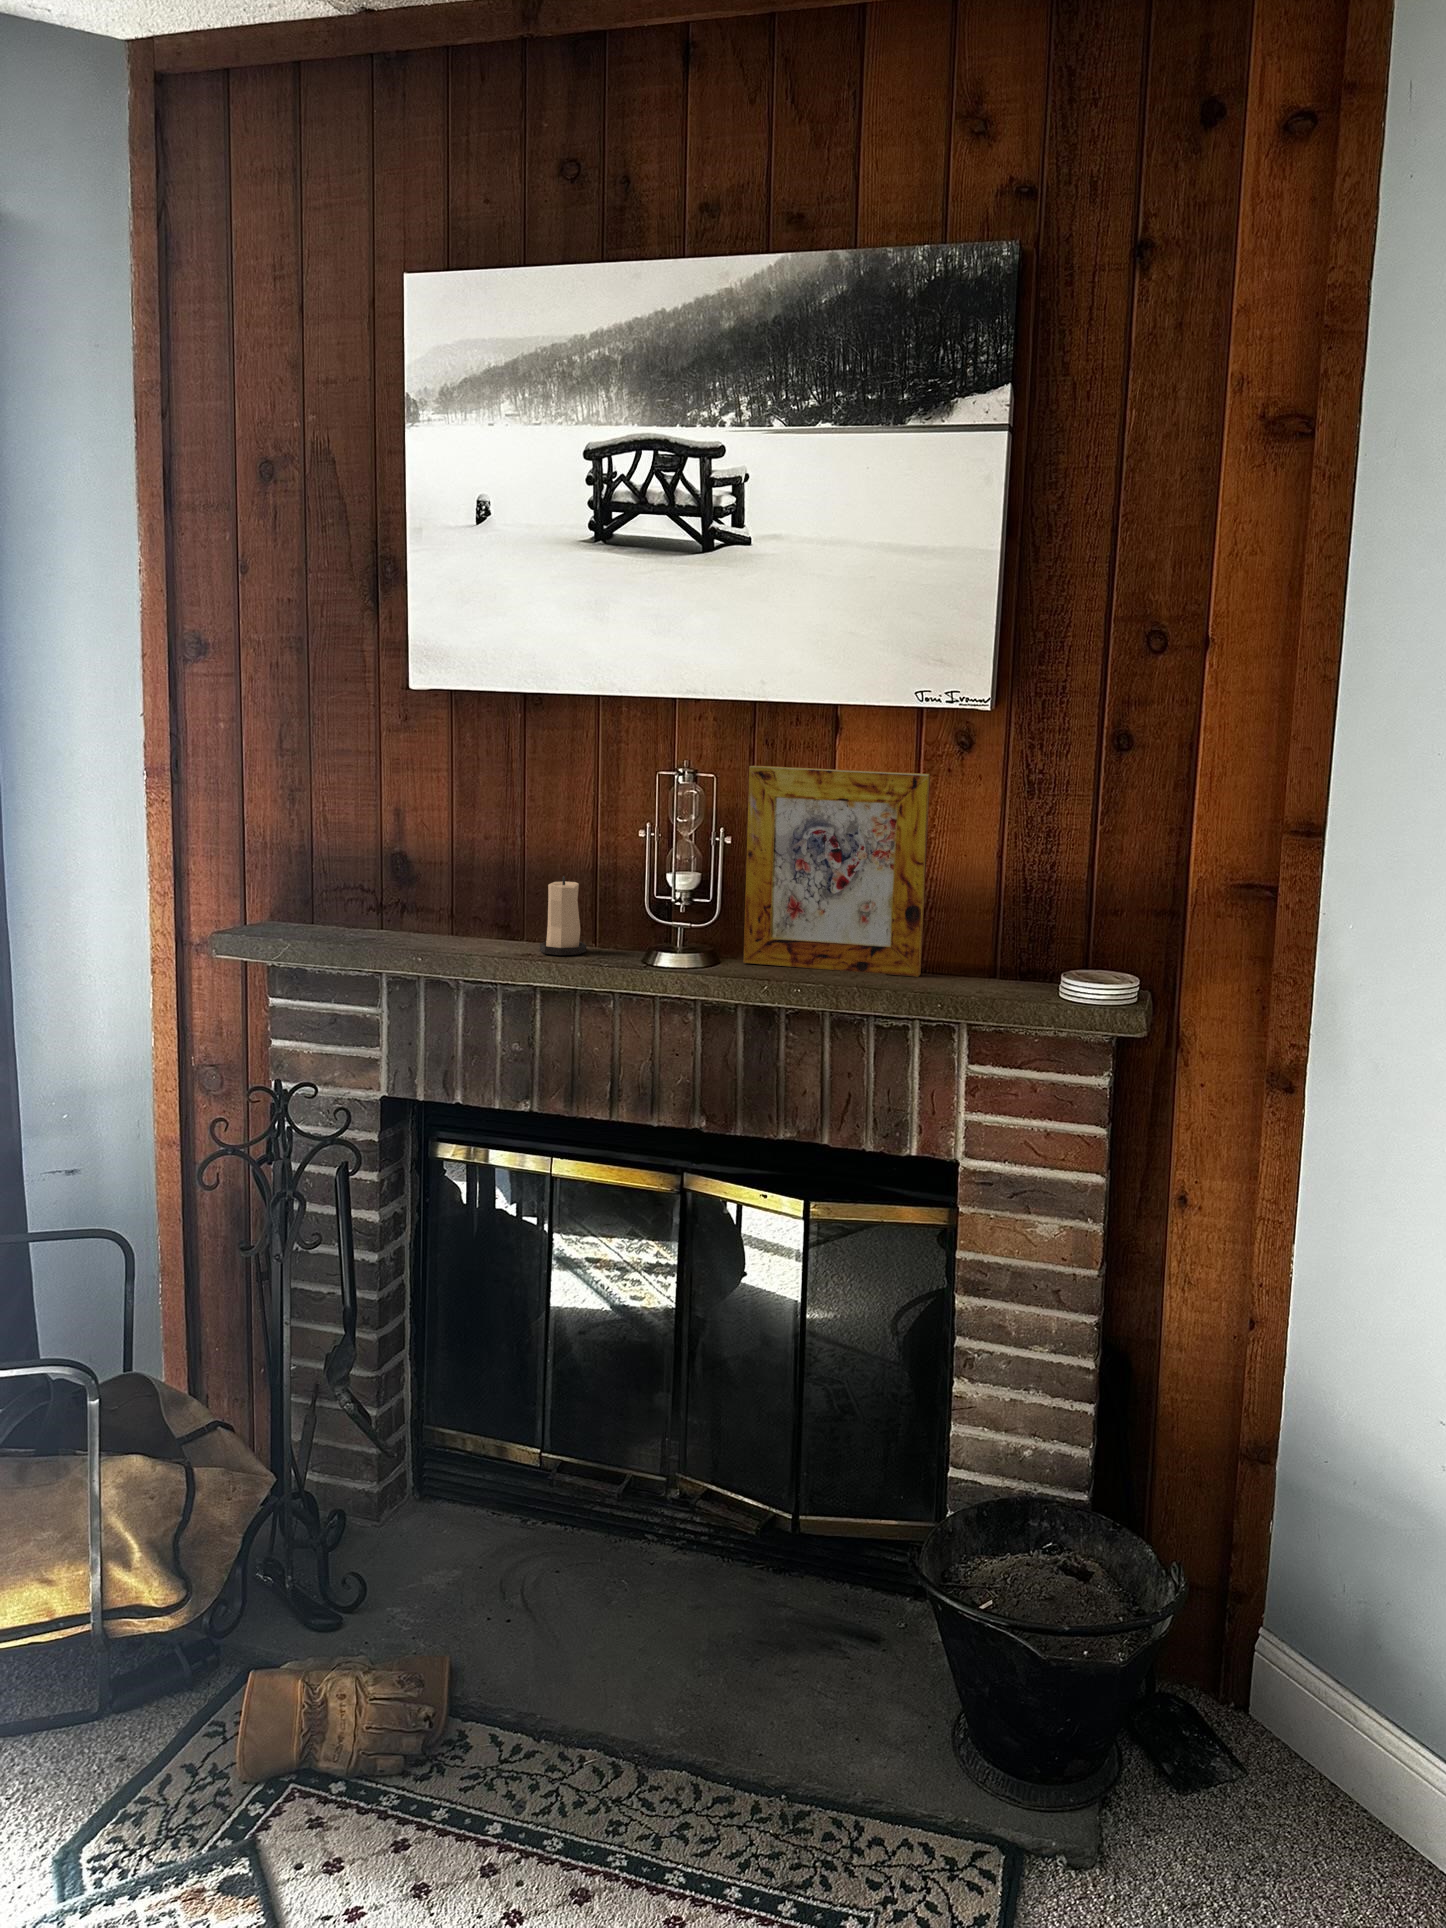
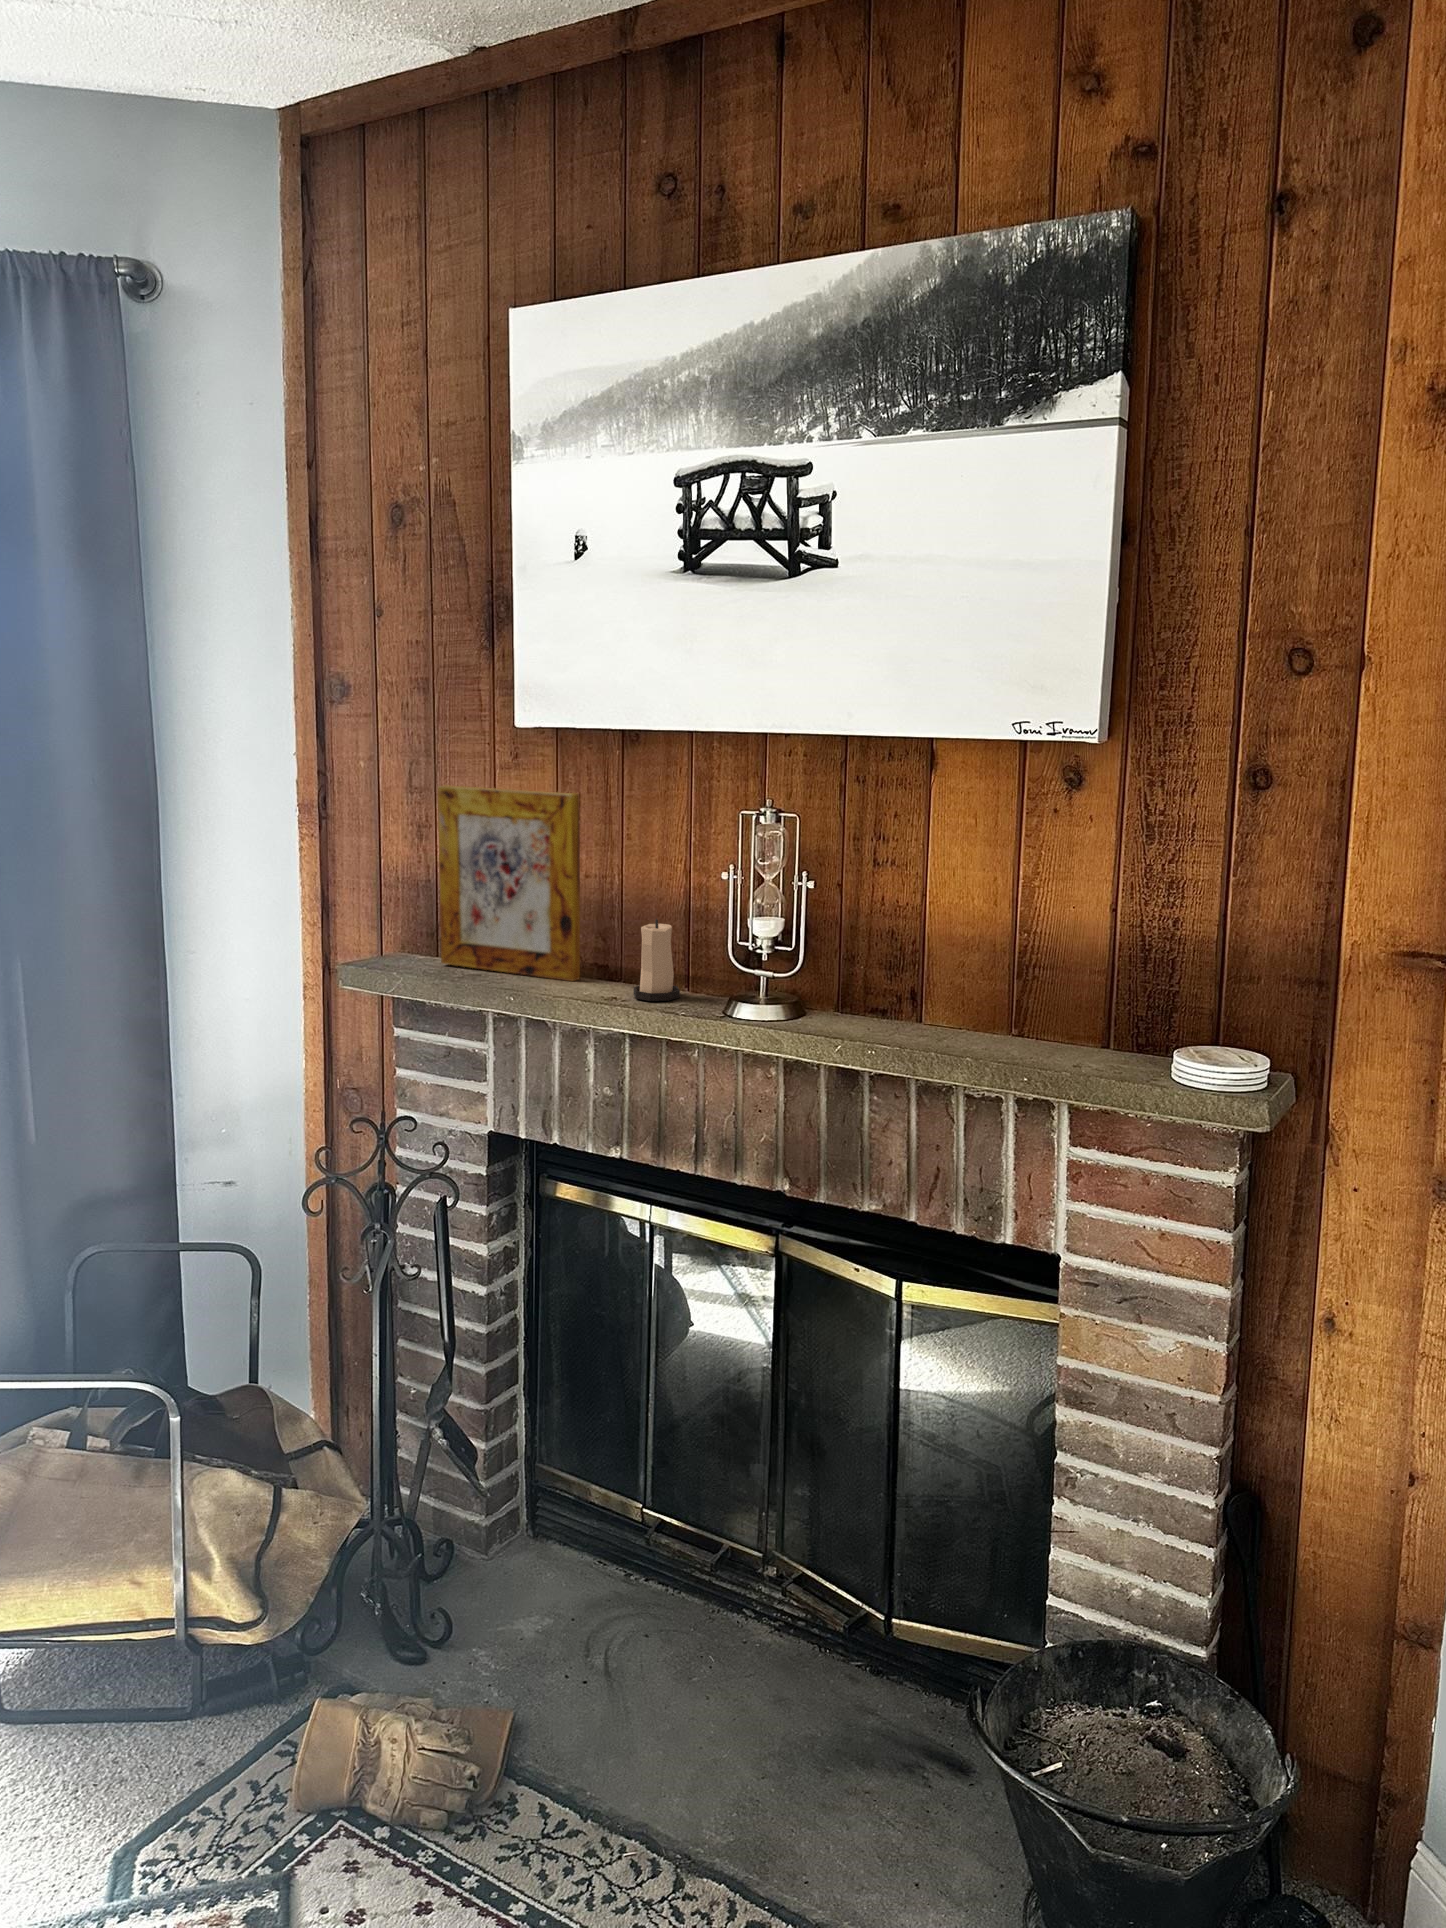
picture frame: present [743,766,930,977] -> present [438,785,580,981]

